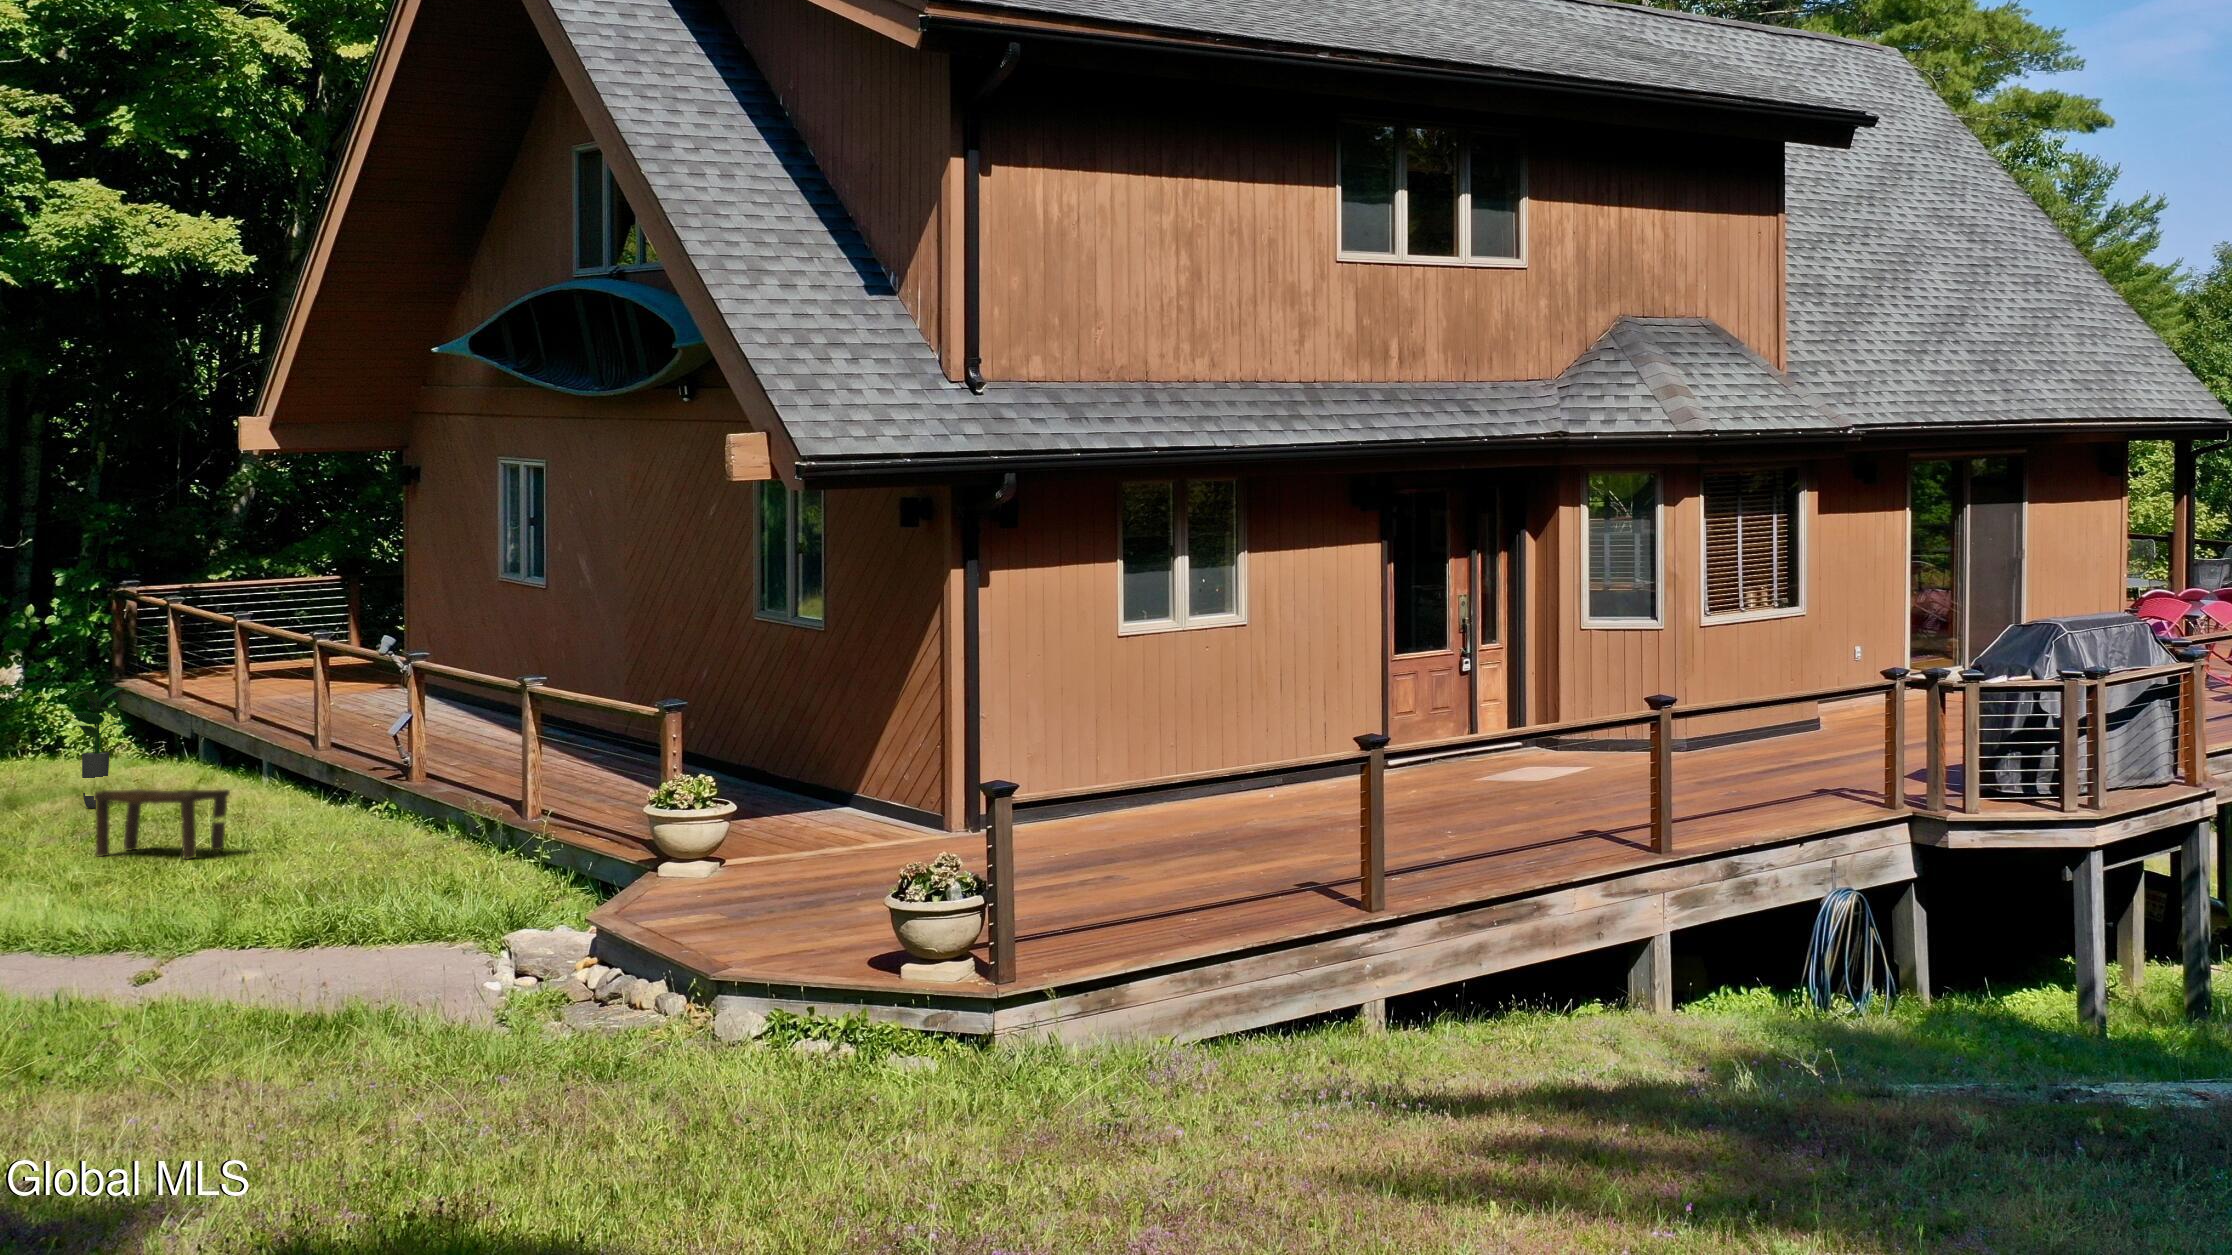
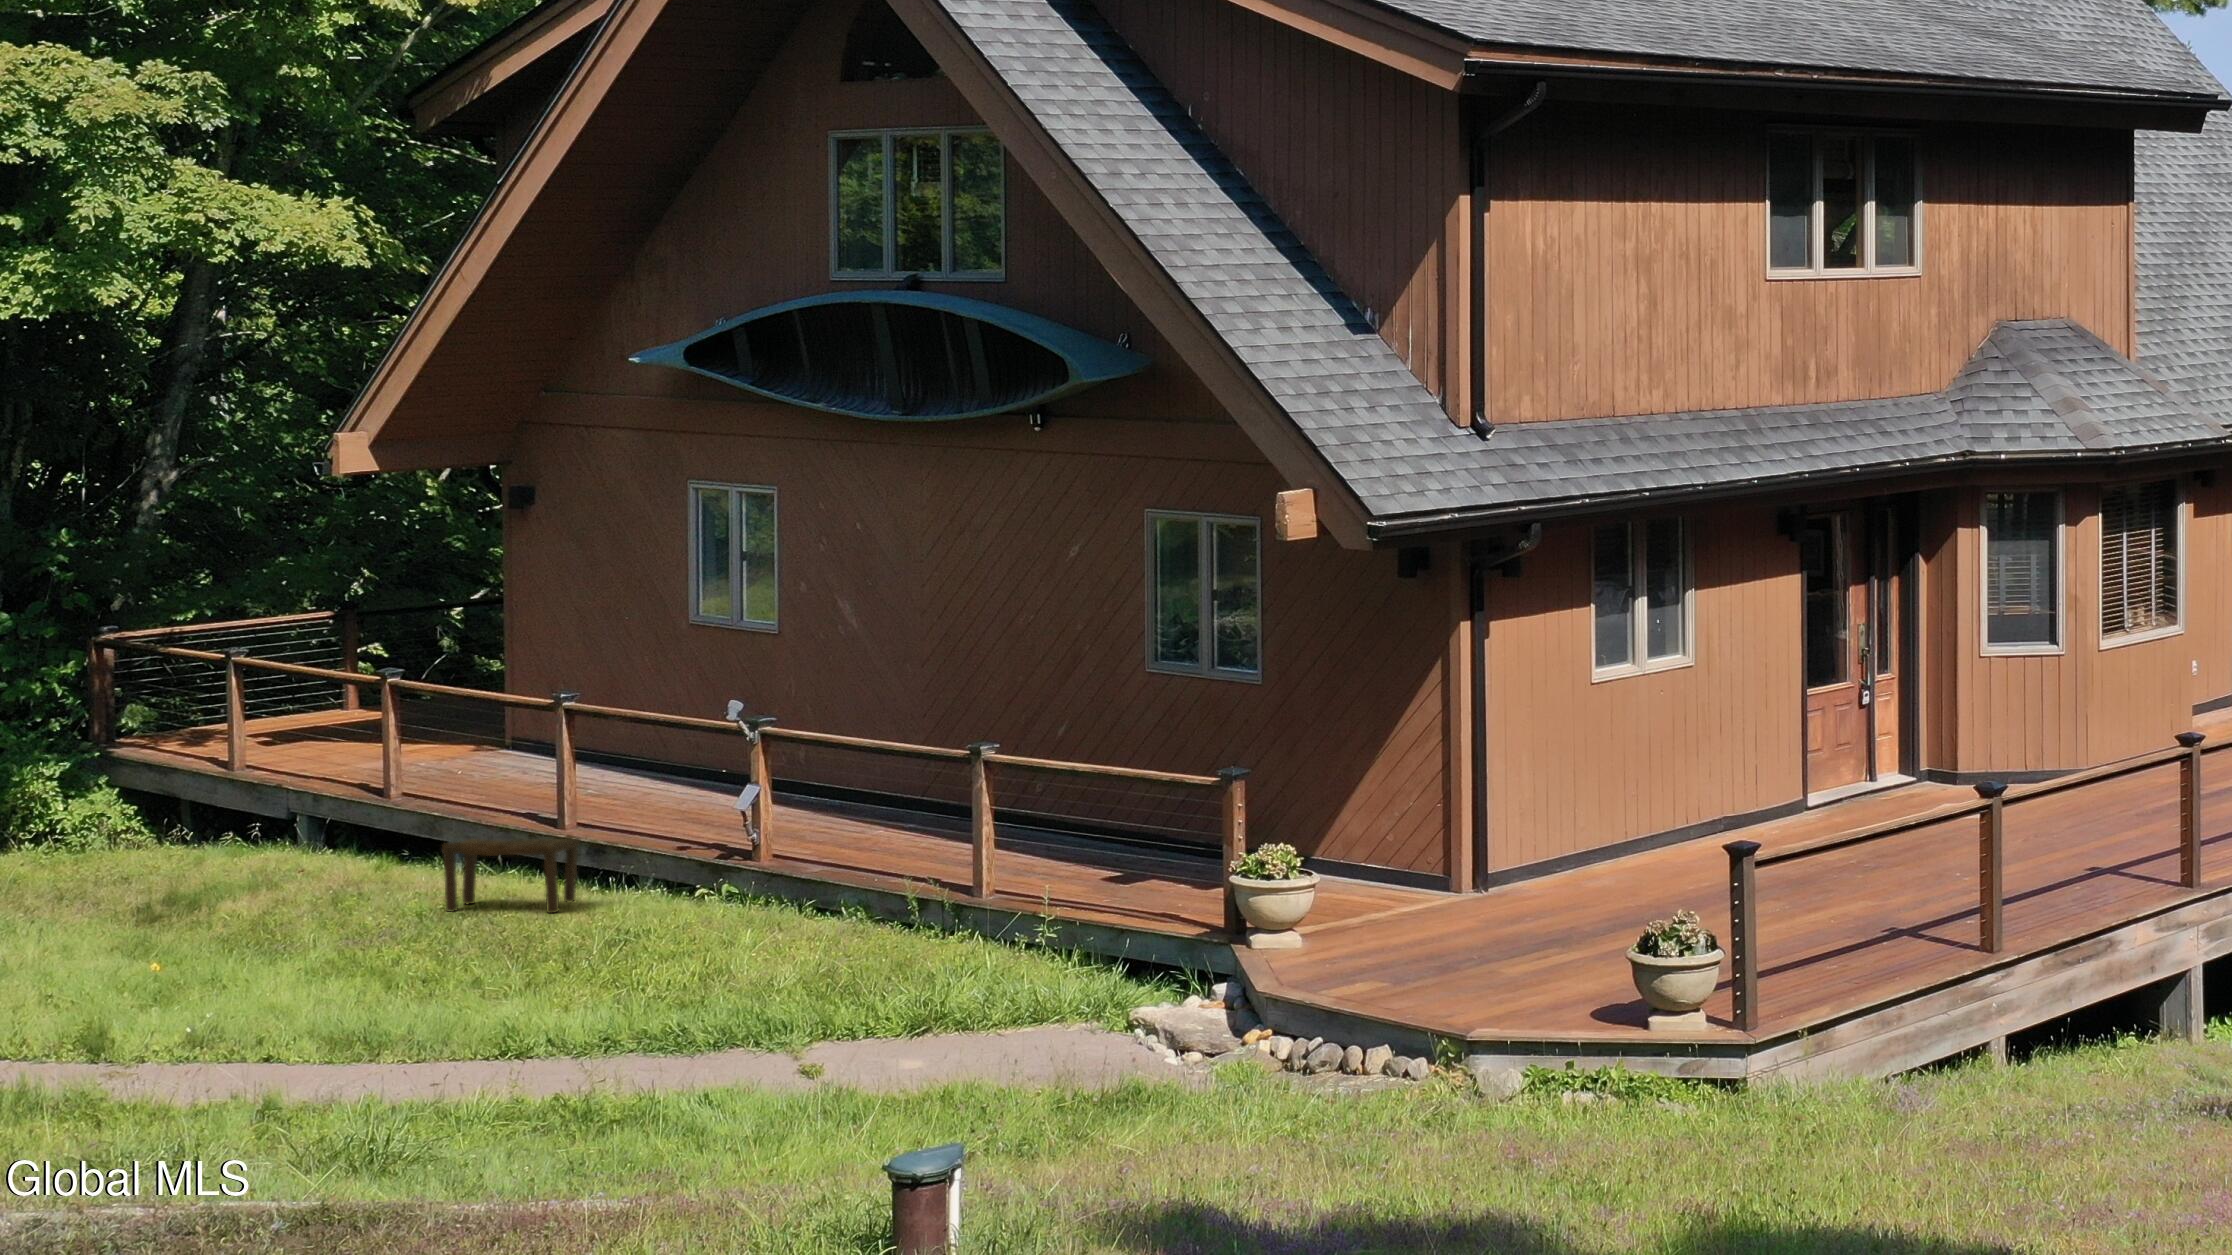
potted plant: present [71,687,130,808] -> none [294,723,357,855]

